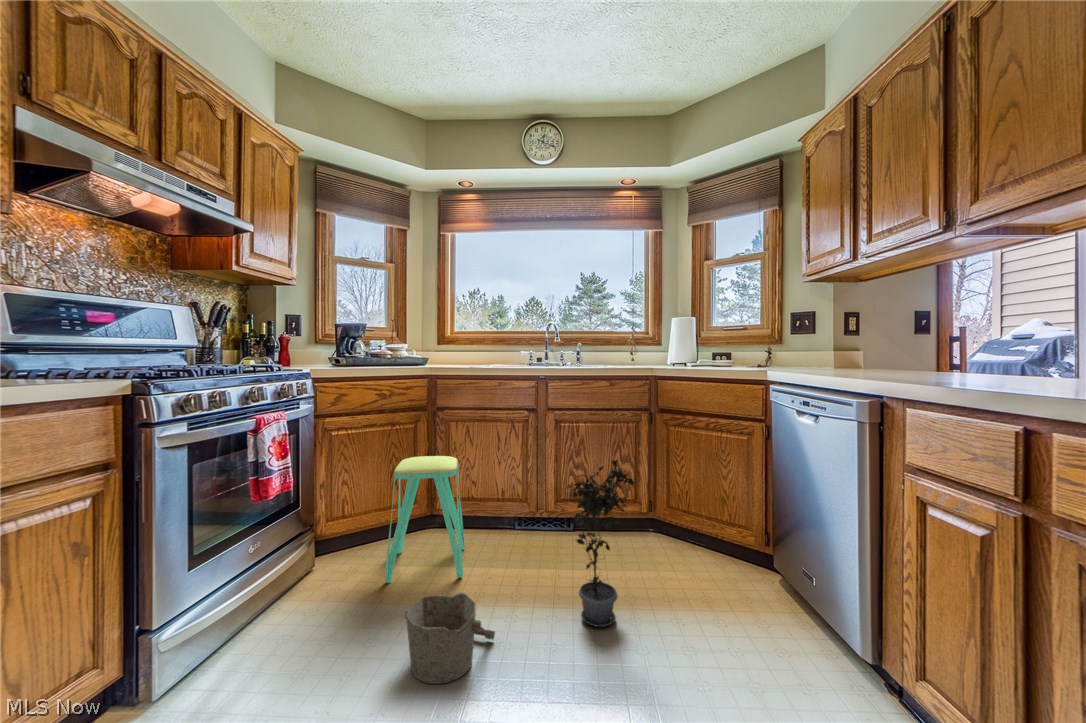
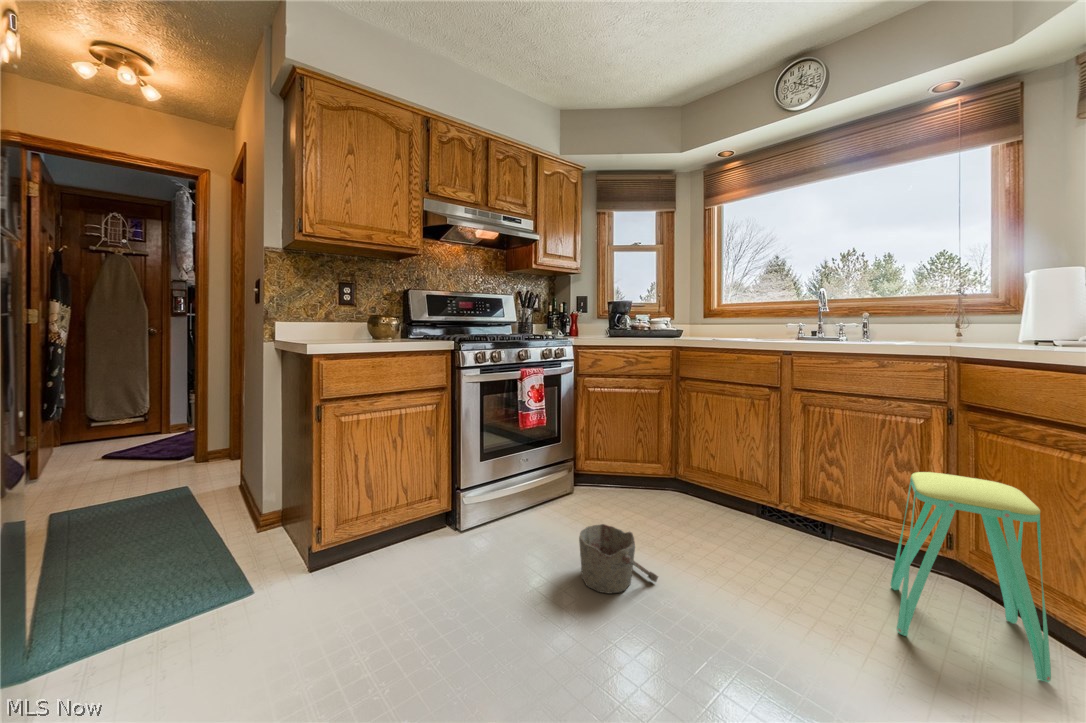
stool: present [385,456,465,583] -> present [891,472,1051,682]
potted plant: present [567,460,634,627] -> none [730,450,825,624]

